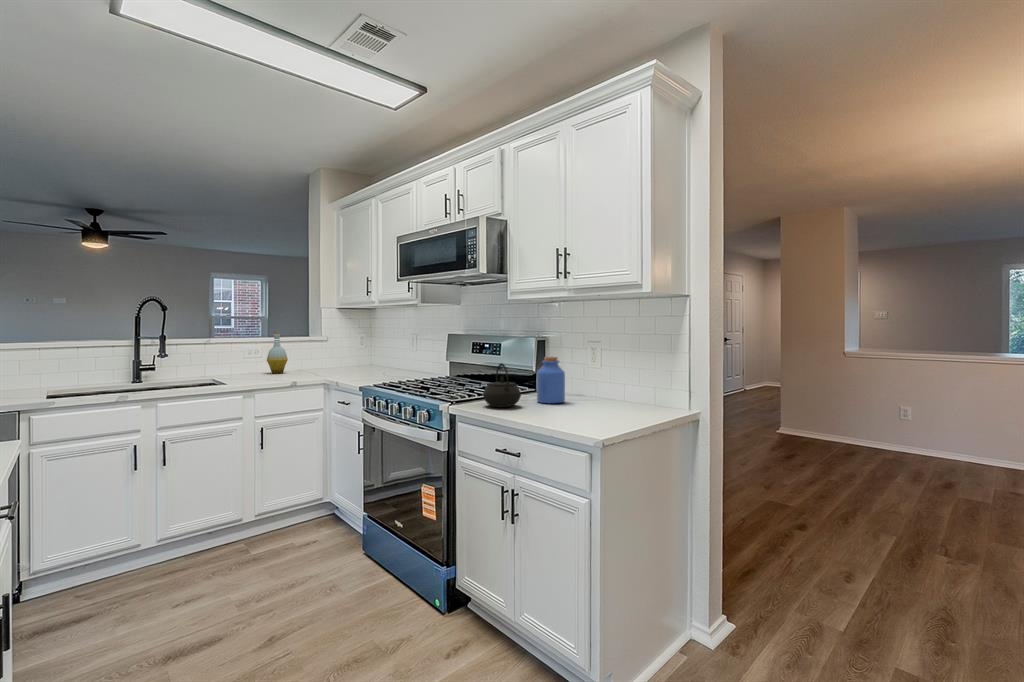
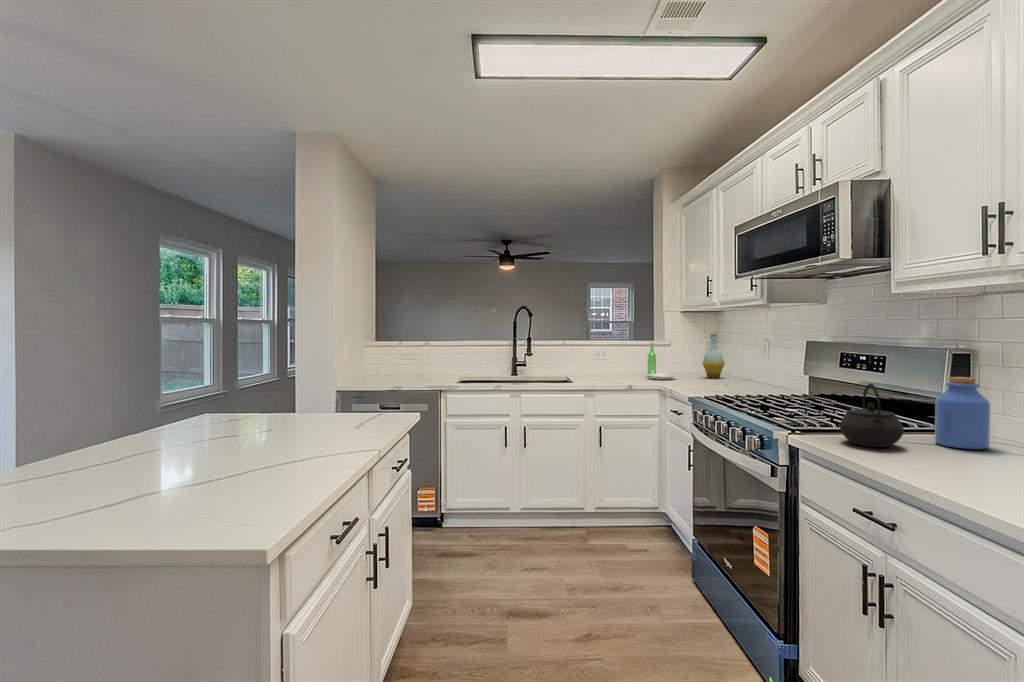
bottle: present [267,332,288,374] -> present [703,334,725,379]
plate: none [304,339,334,375] -> present [647,342,677,380]

